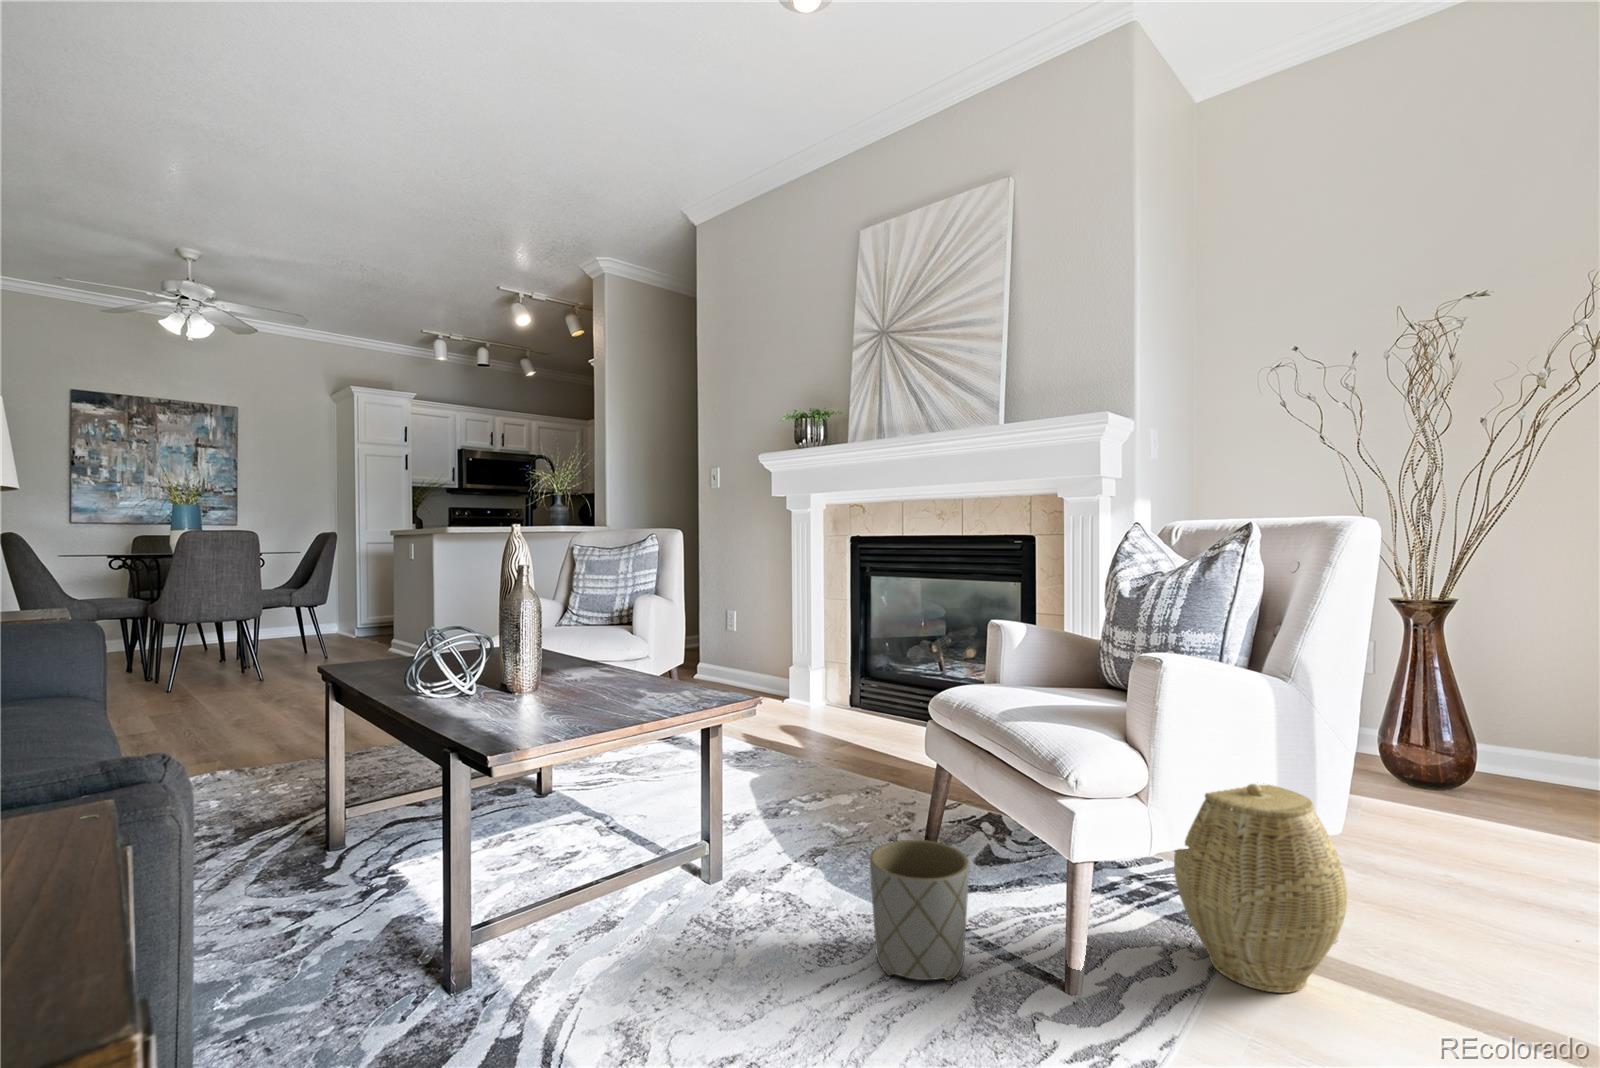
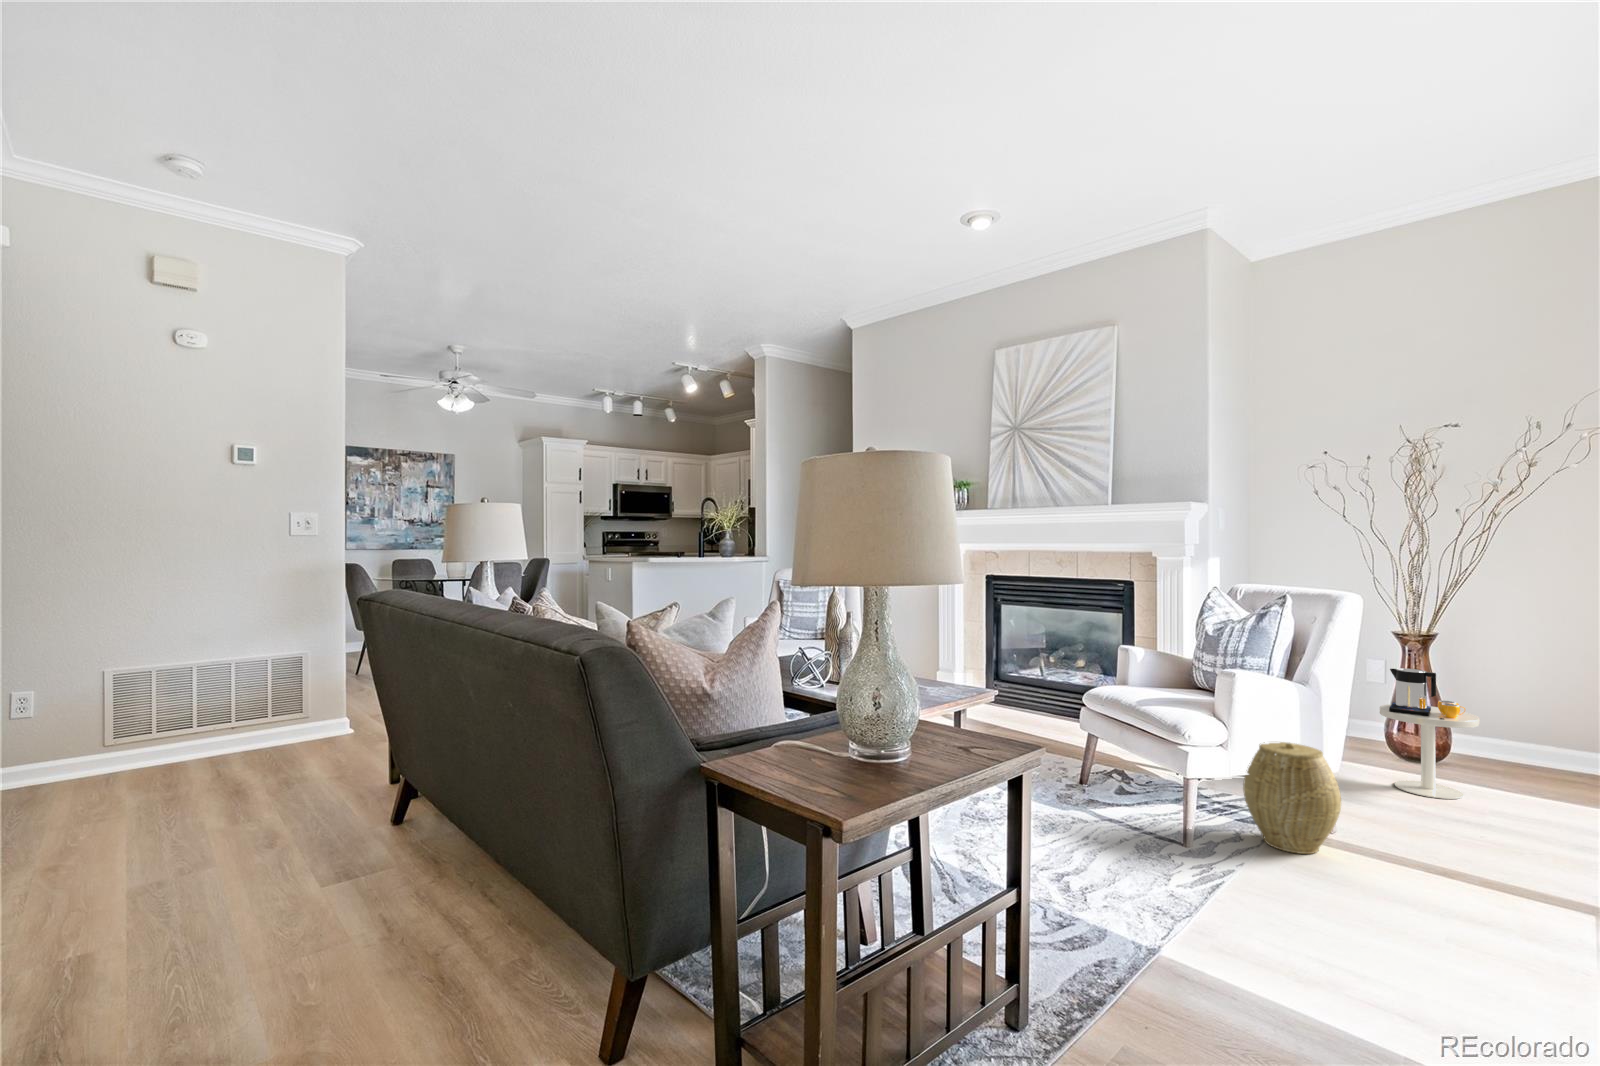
side table: none [1386,648,1543,852] -> present [1380,668,1480,799]
planter: present [870,840,969,981] -> none [1071,771,1129,844]

